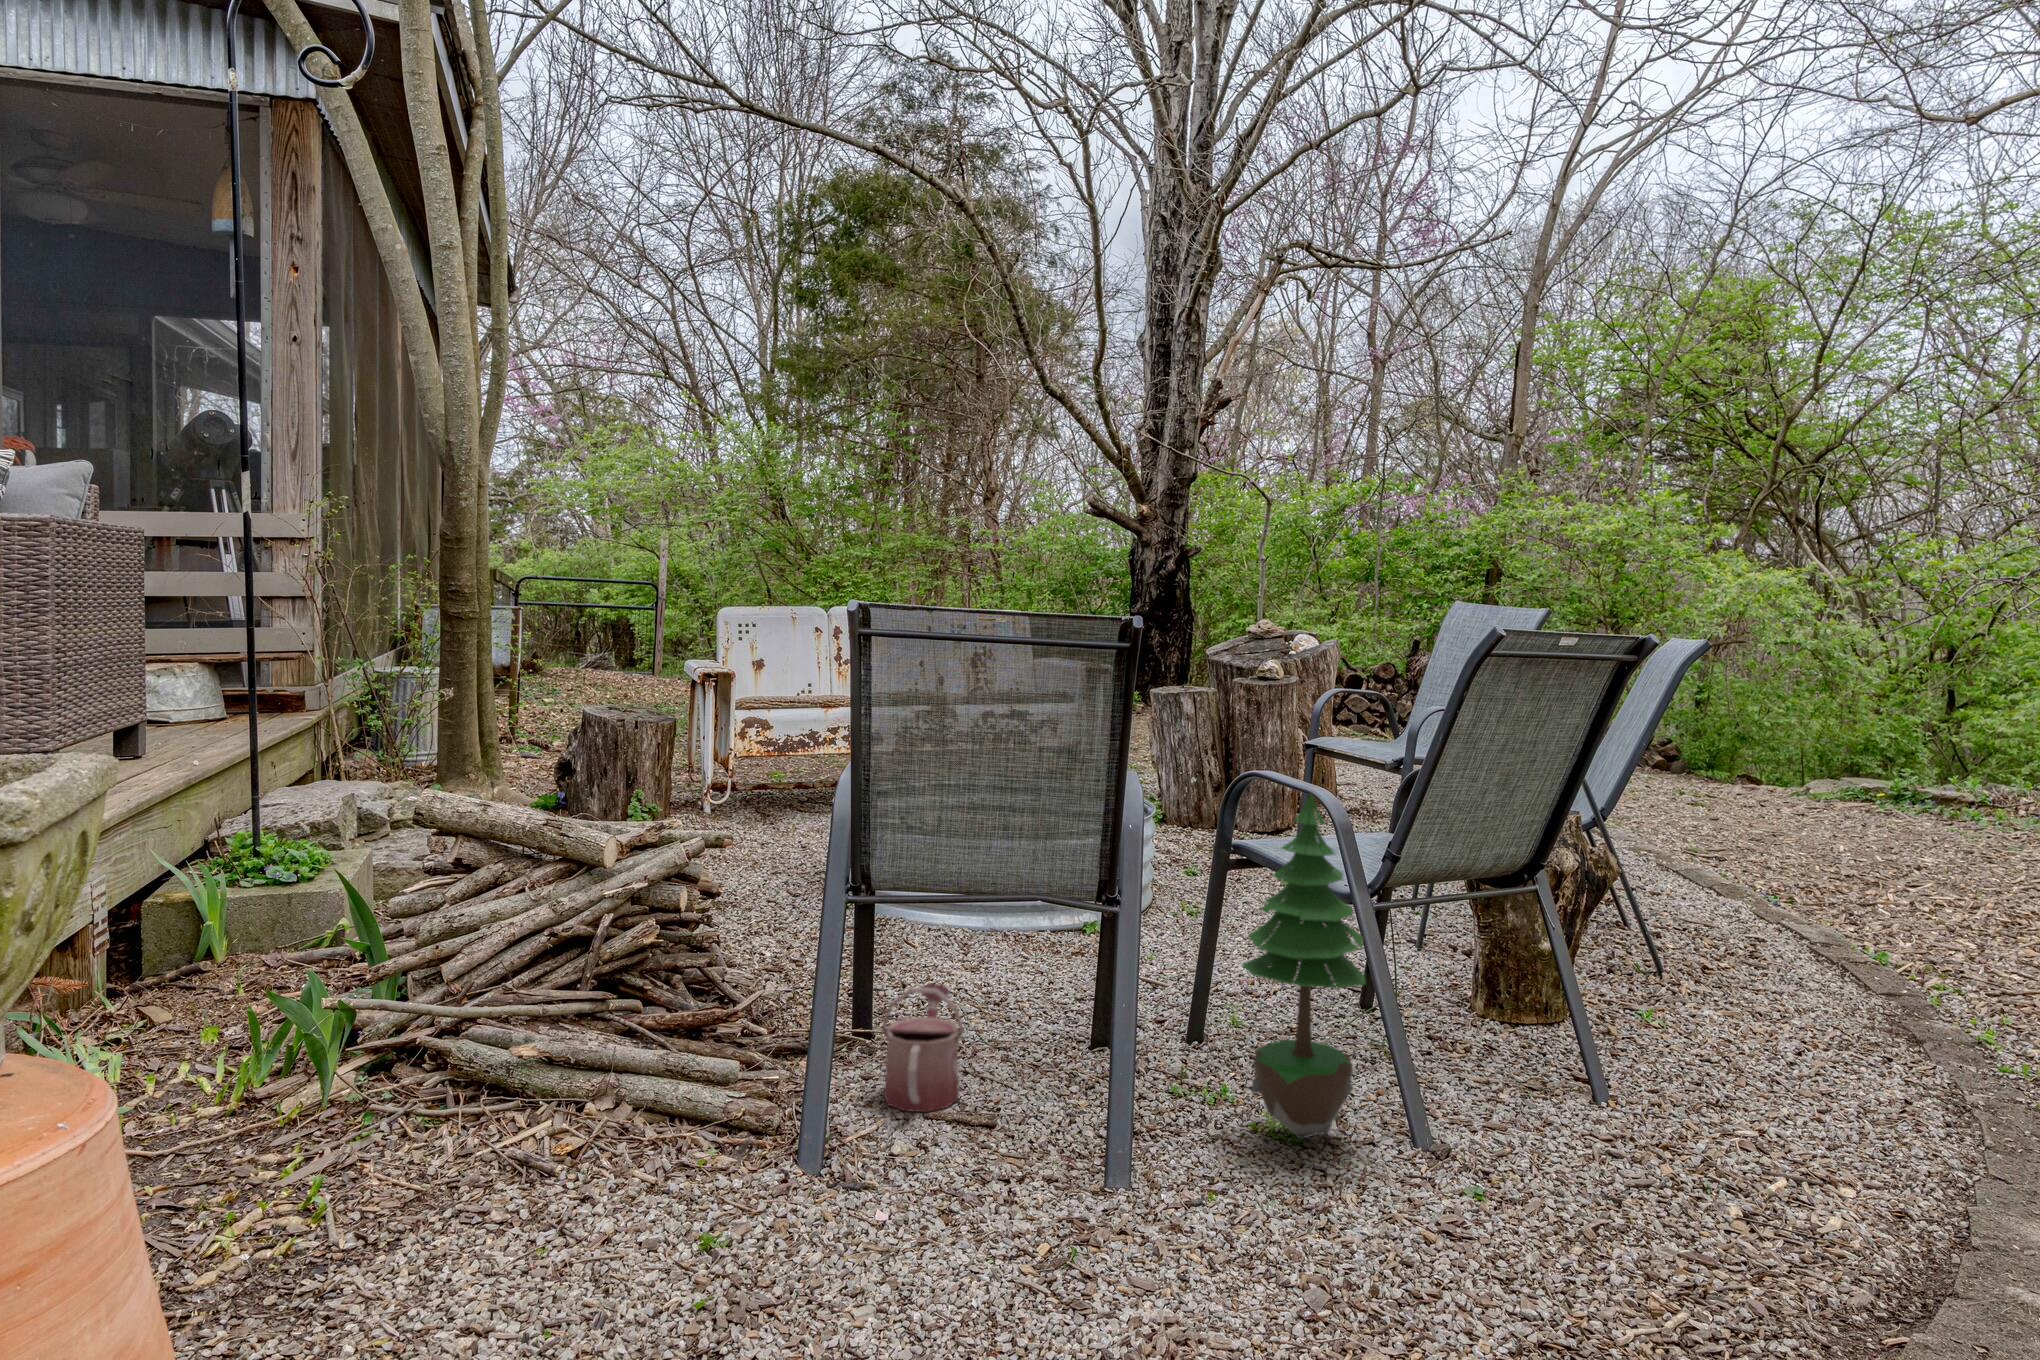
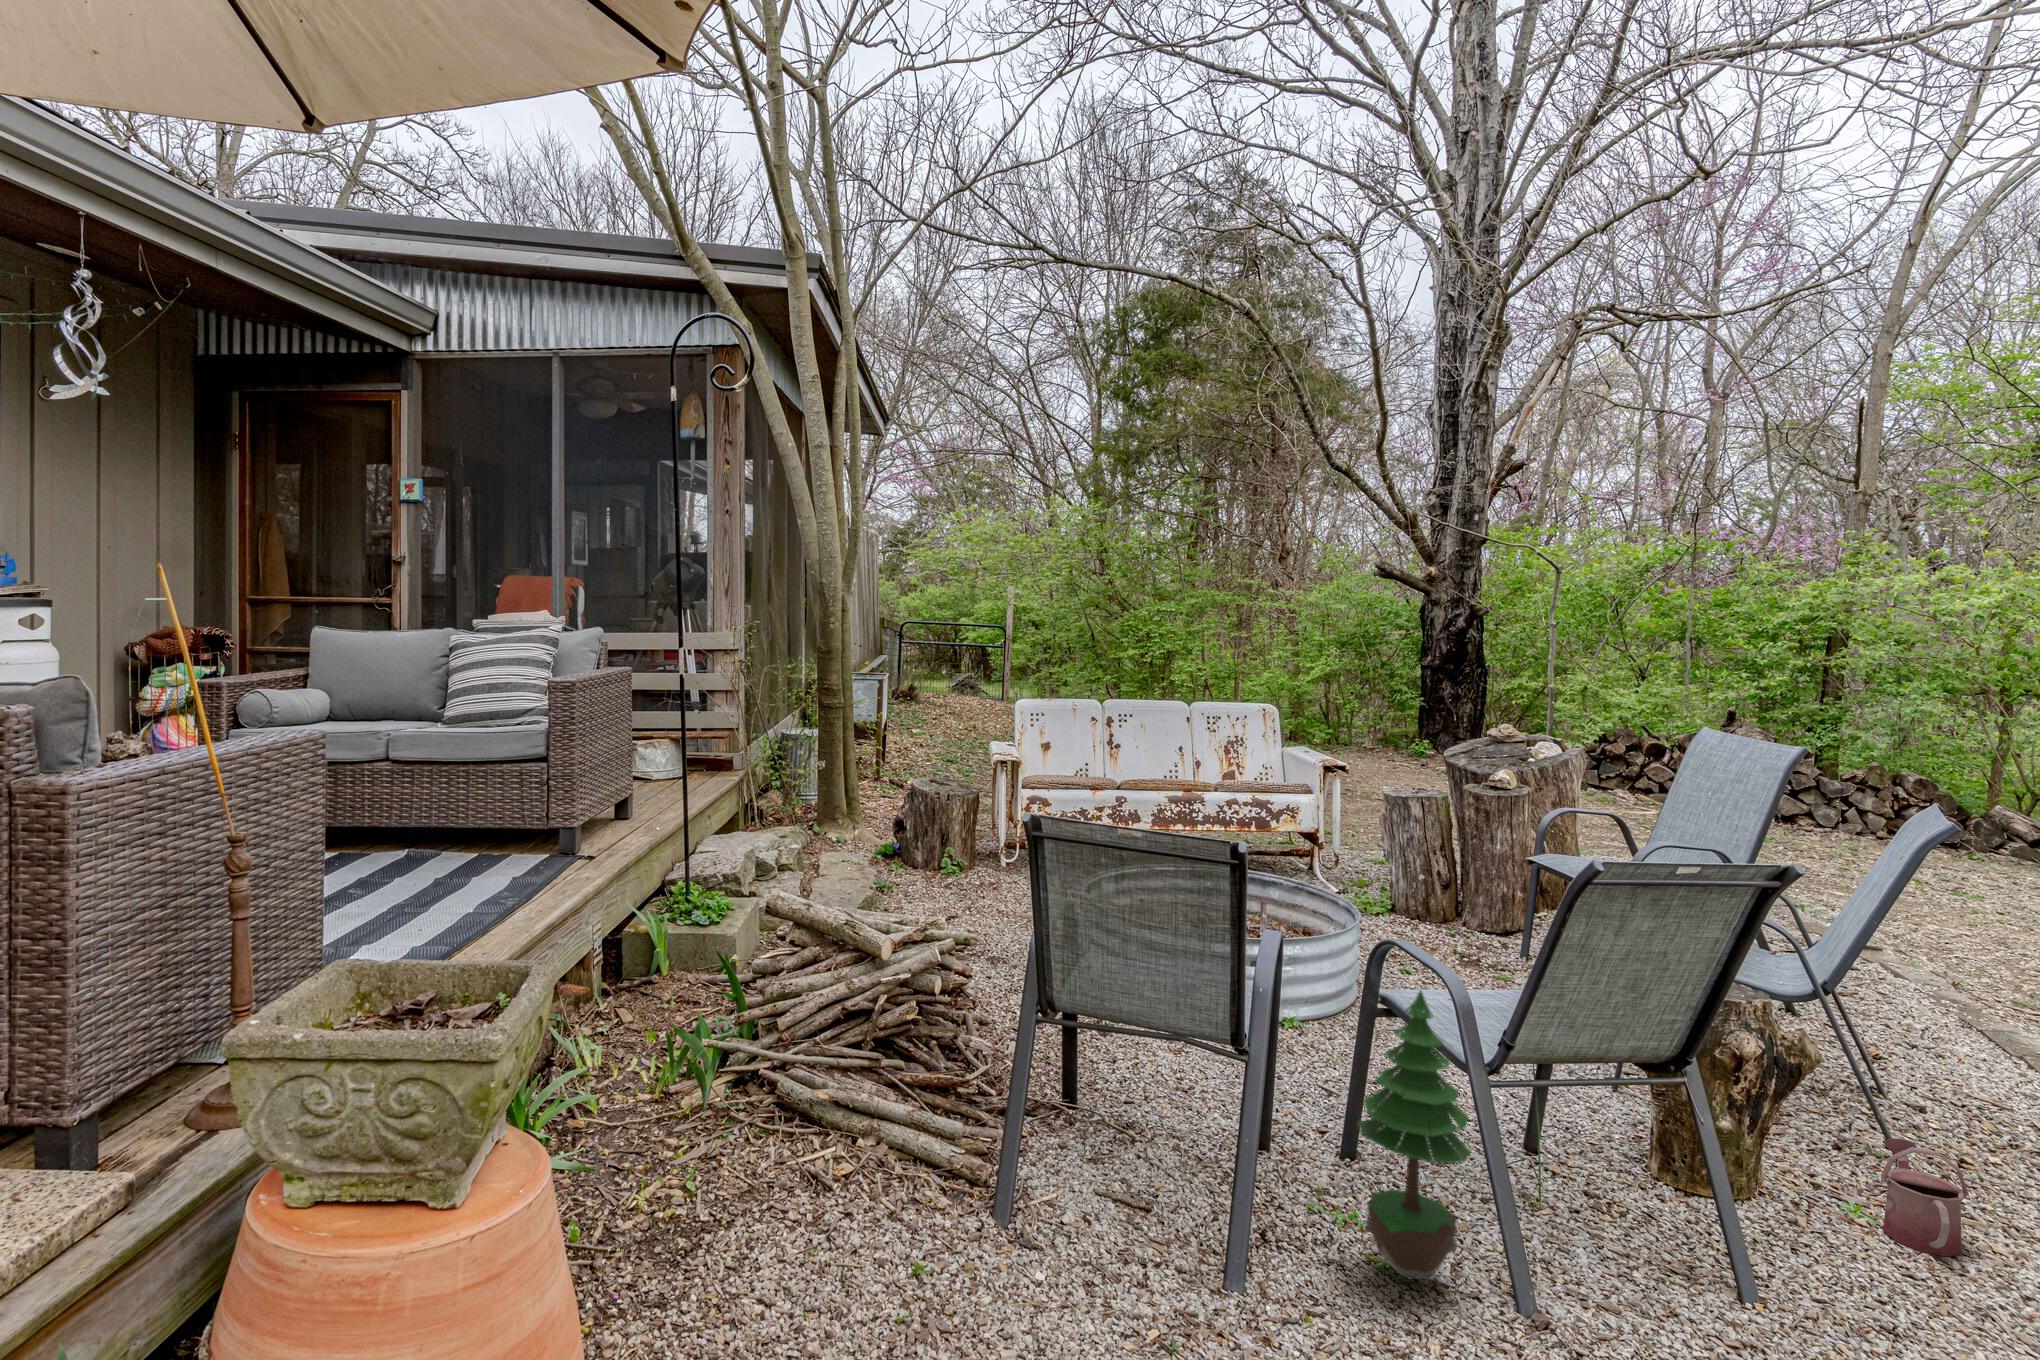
watering can: present [882,984,964,1112] -> present [1881,1138,1969,1256]

